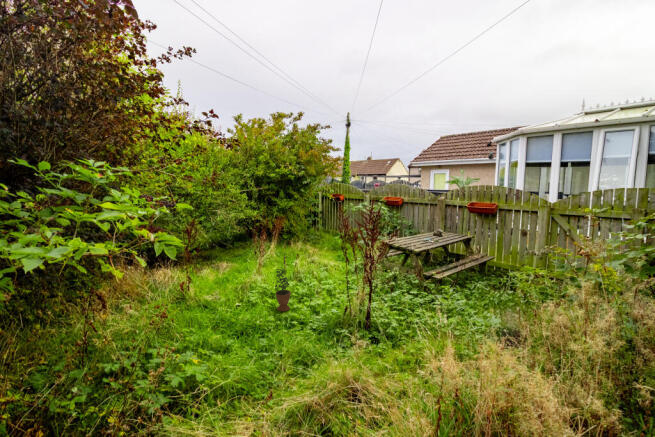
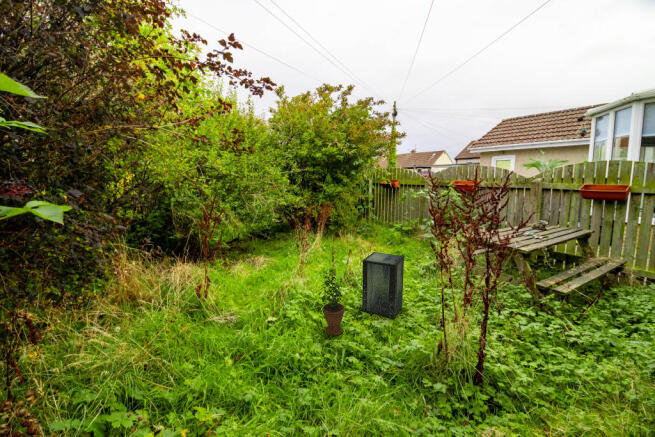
storage box: none [304,255,334,301] -> present [362,252,404,319]

